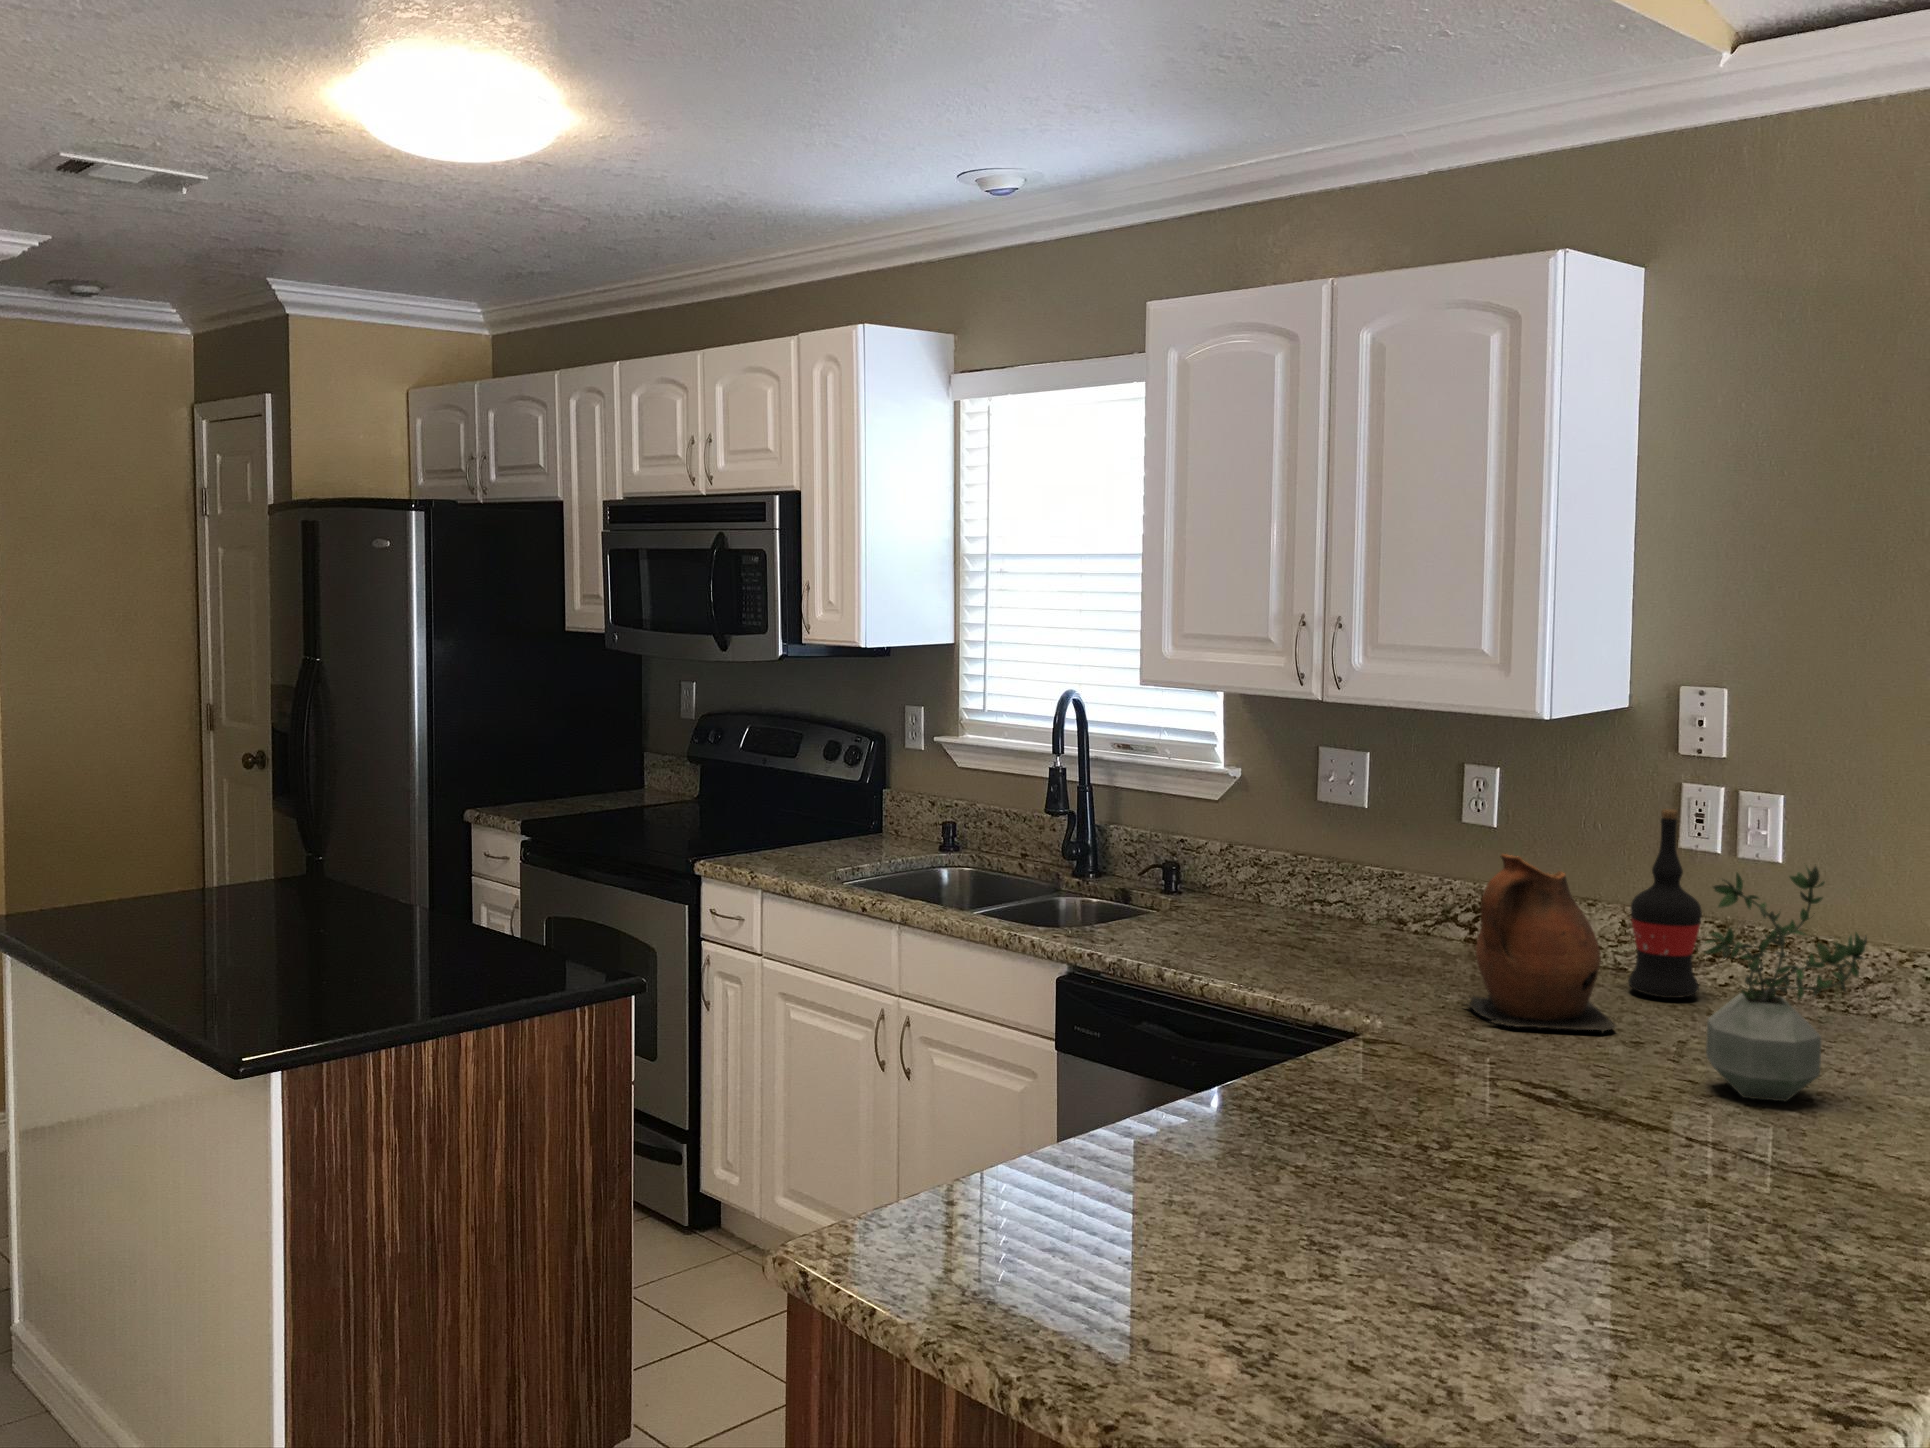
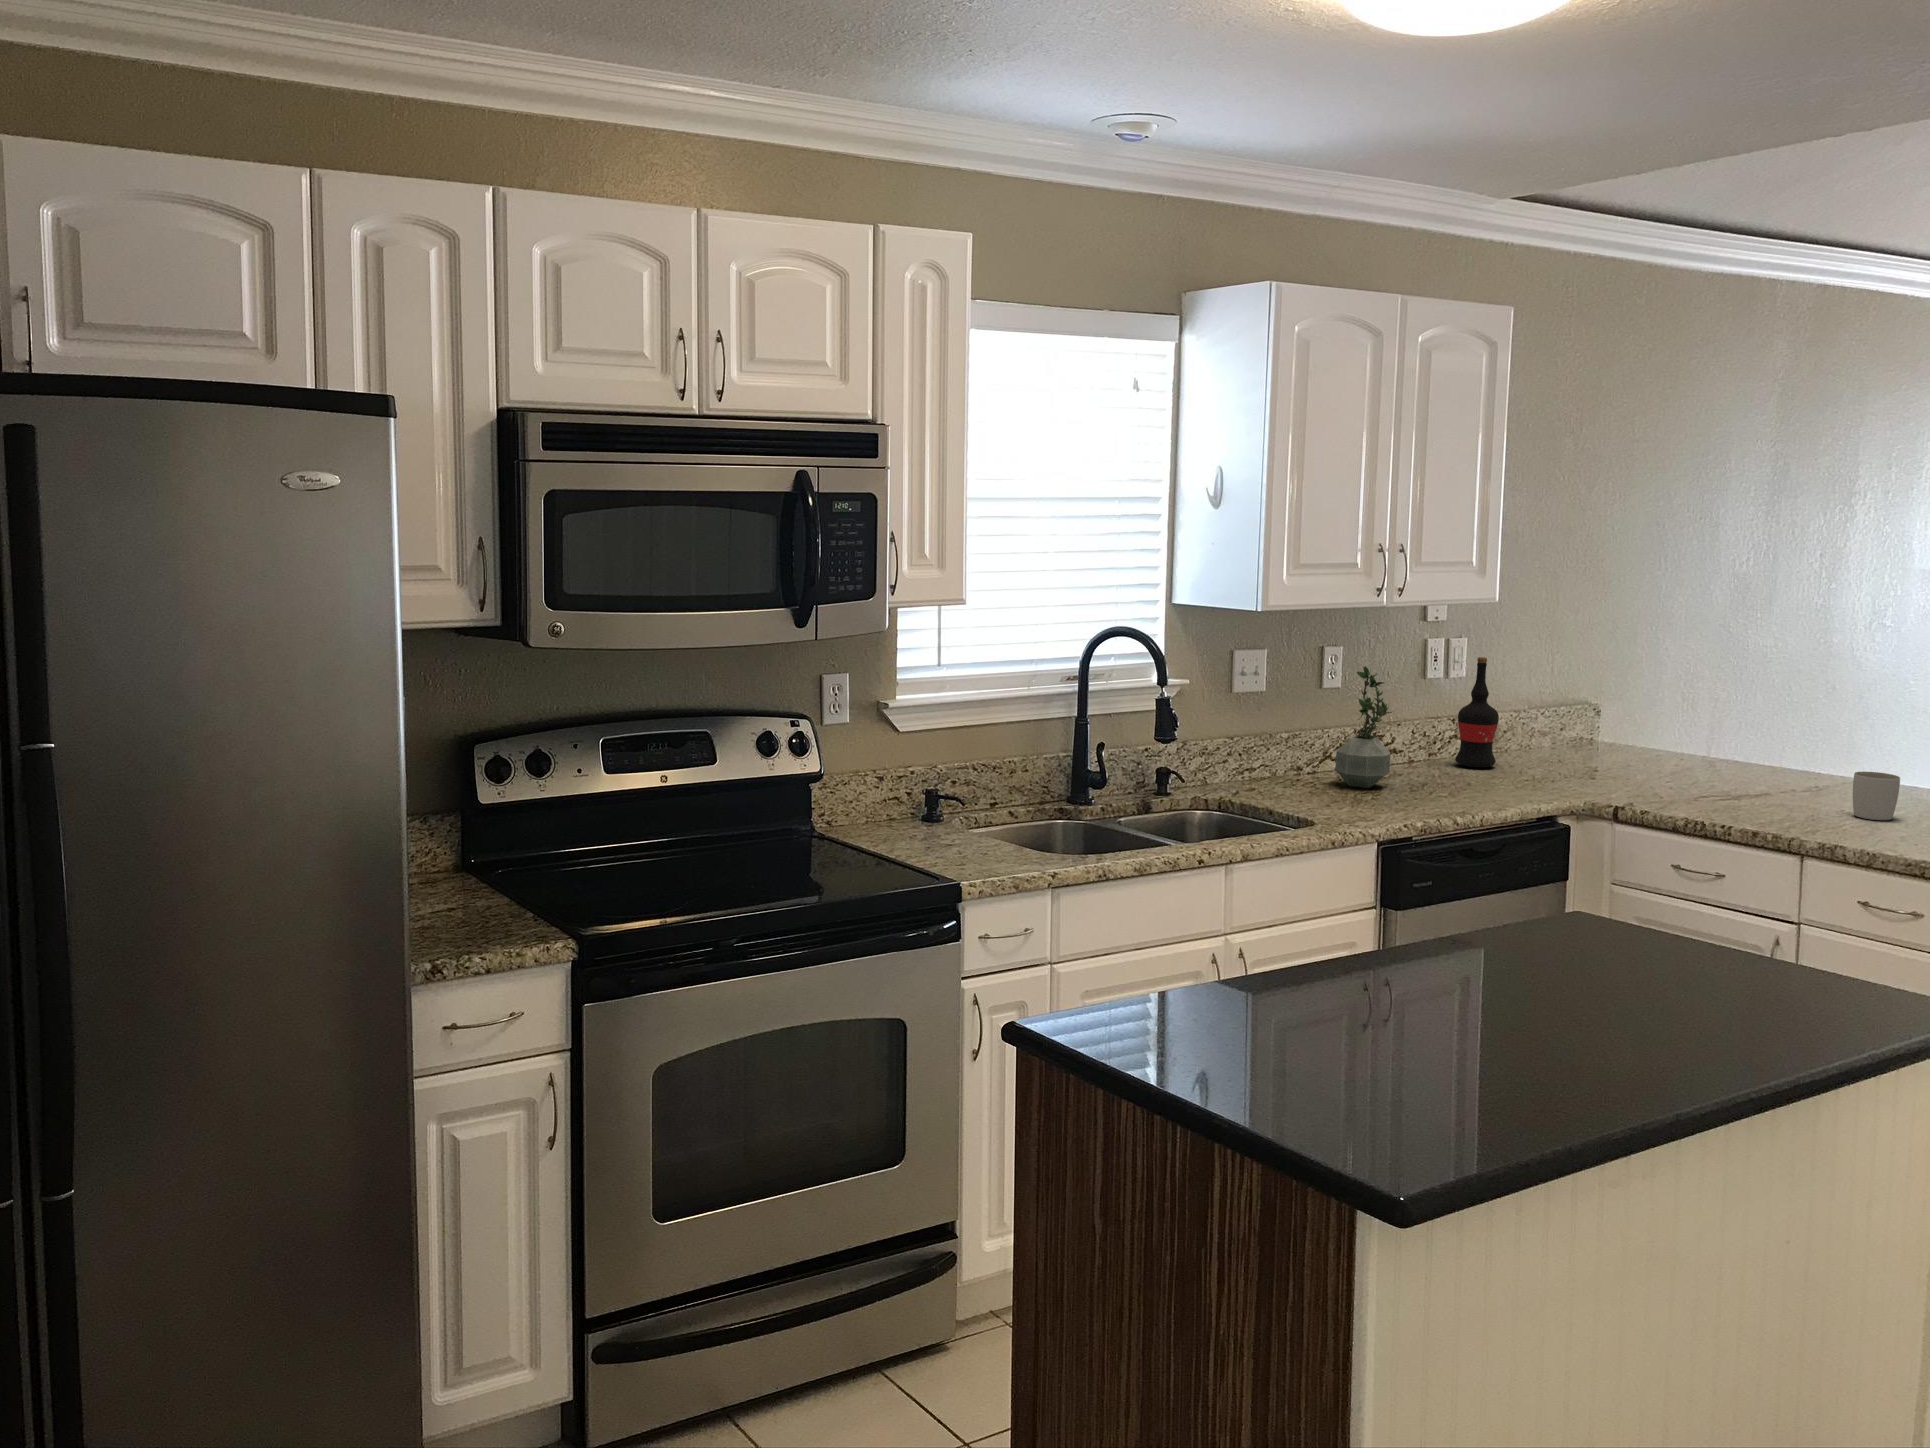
ceramic pitcher: present [1468,854,1616,1033] -> none [1506,693,1592,792]
potted plant: present [1704,866,1867,1101] -> present [1336,666,1392,788]
mug: none [1538,1071,1666,1184] -> present [1853,772,1900,820]

